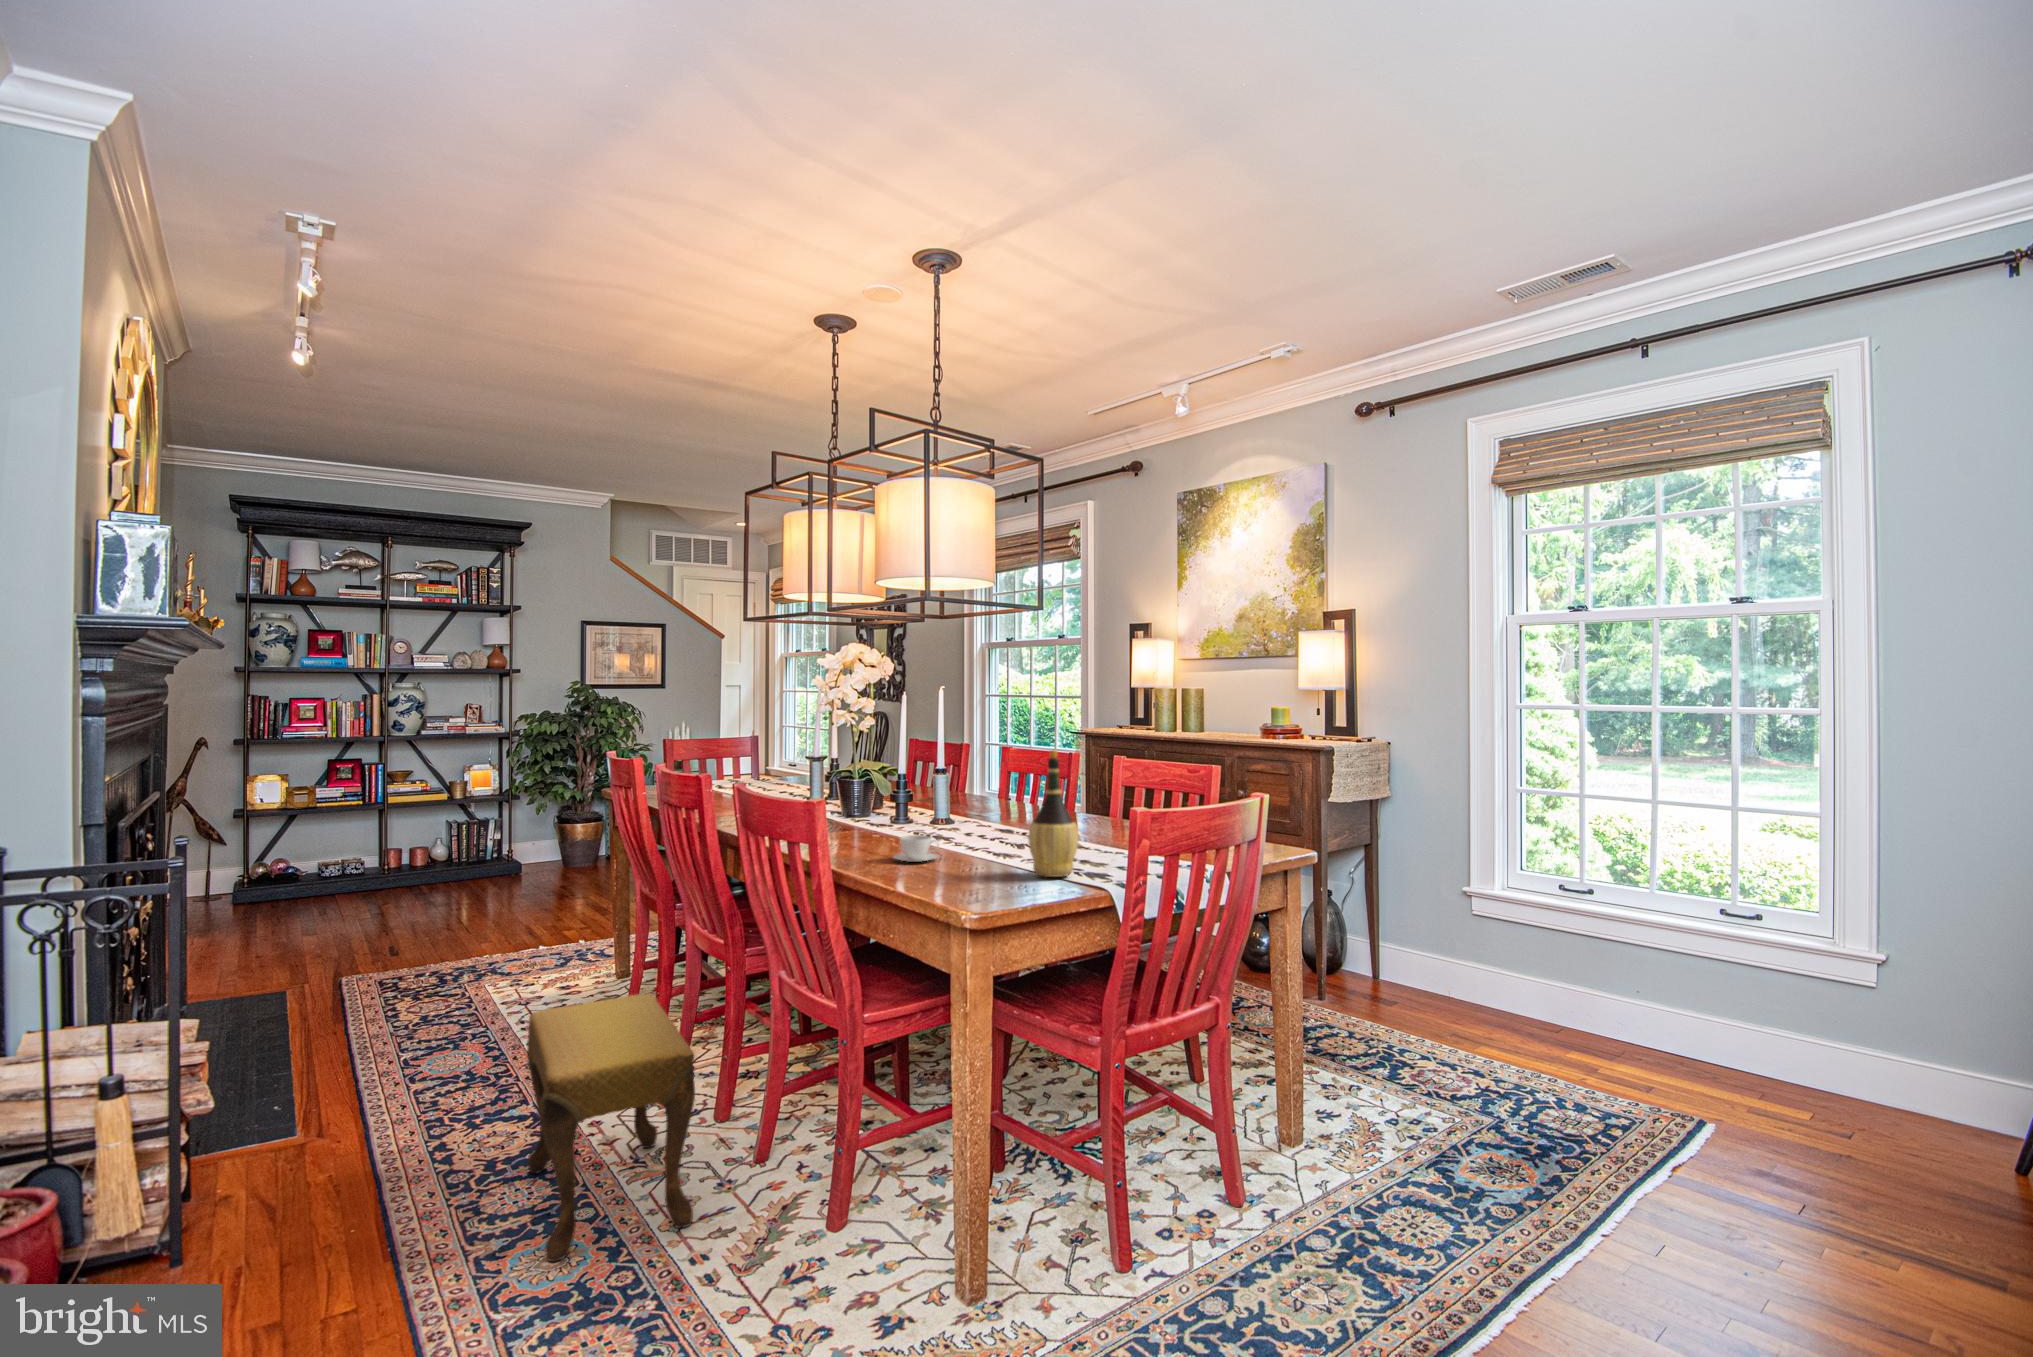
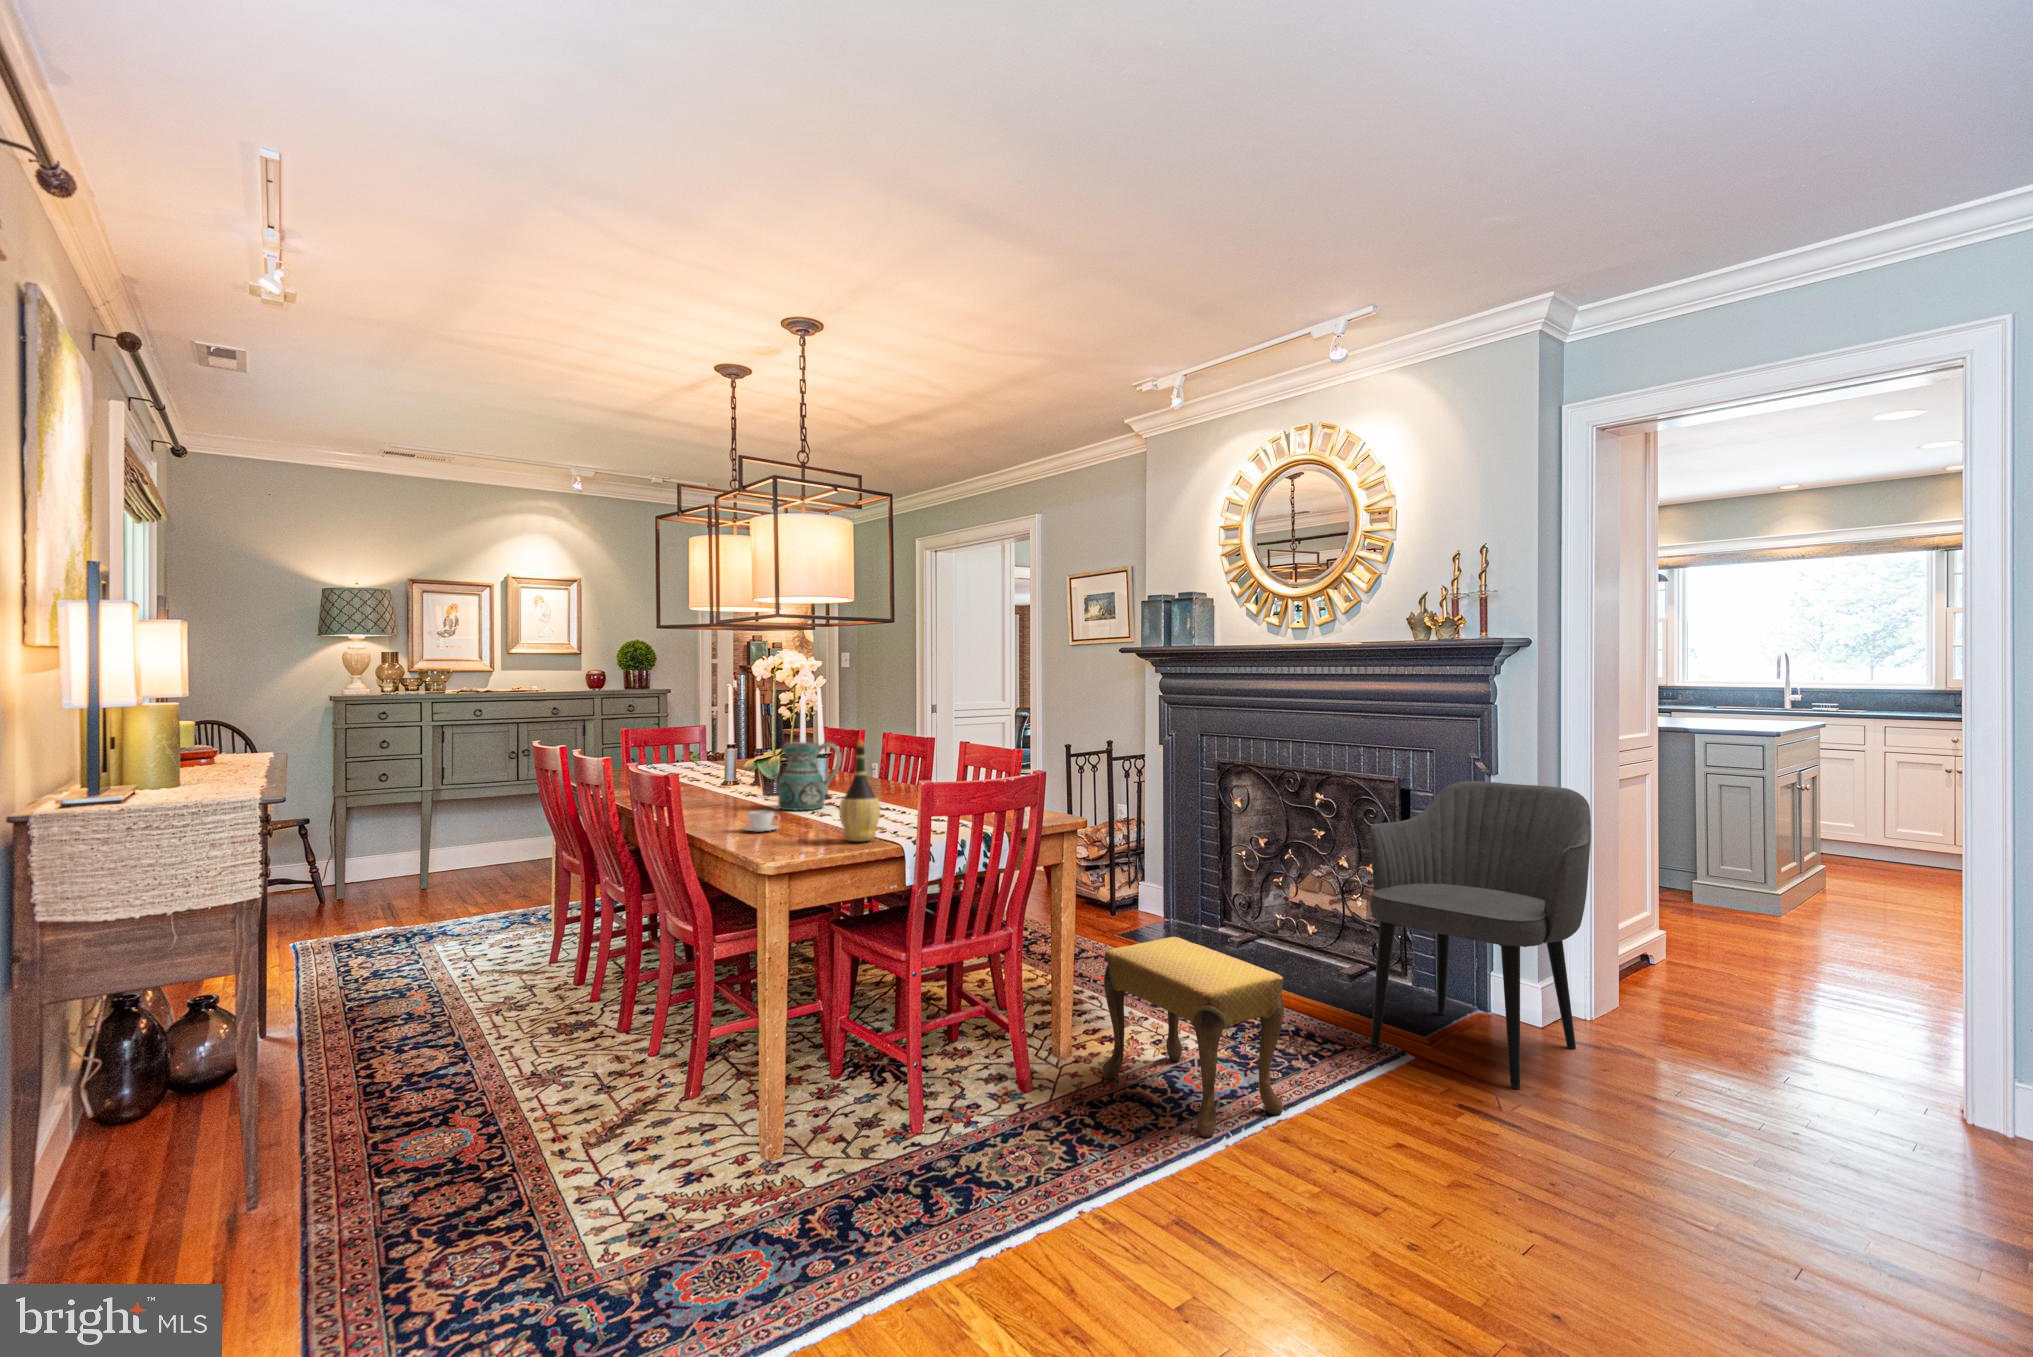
ceramic pitcher: none [910,749,985,832] -> present [778,742,842,811]
armchair: none [1646,799,1956,1192] -> present [1370,781,1591,1089]
footstool: present [527,993,695,1262] -> present [1103,937,1284,1137]

